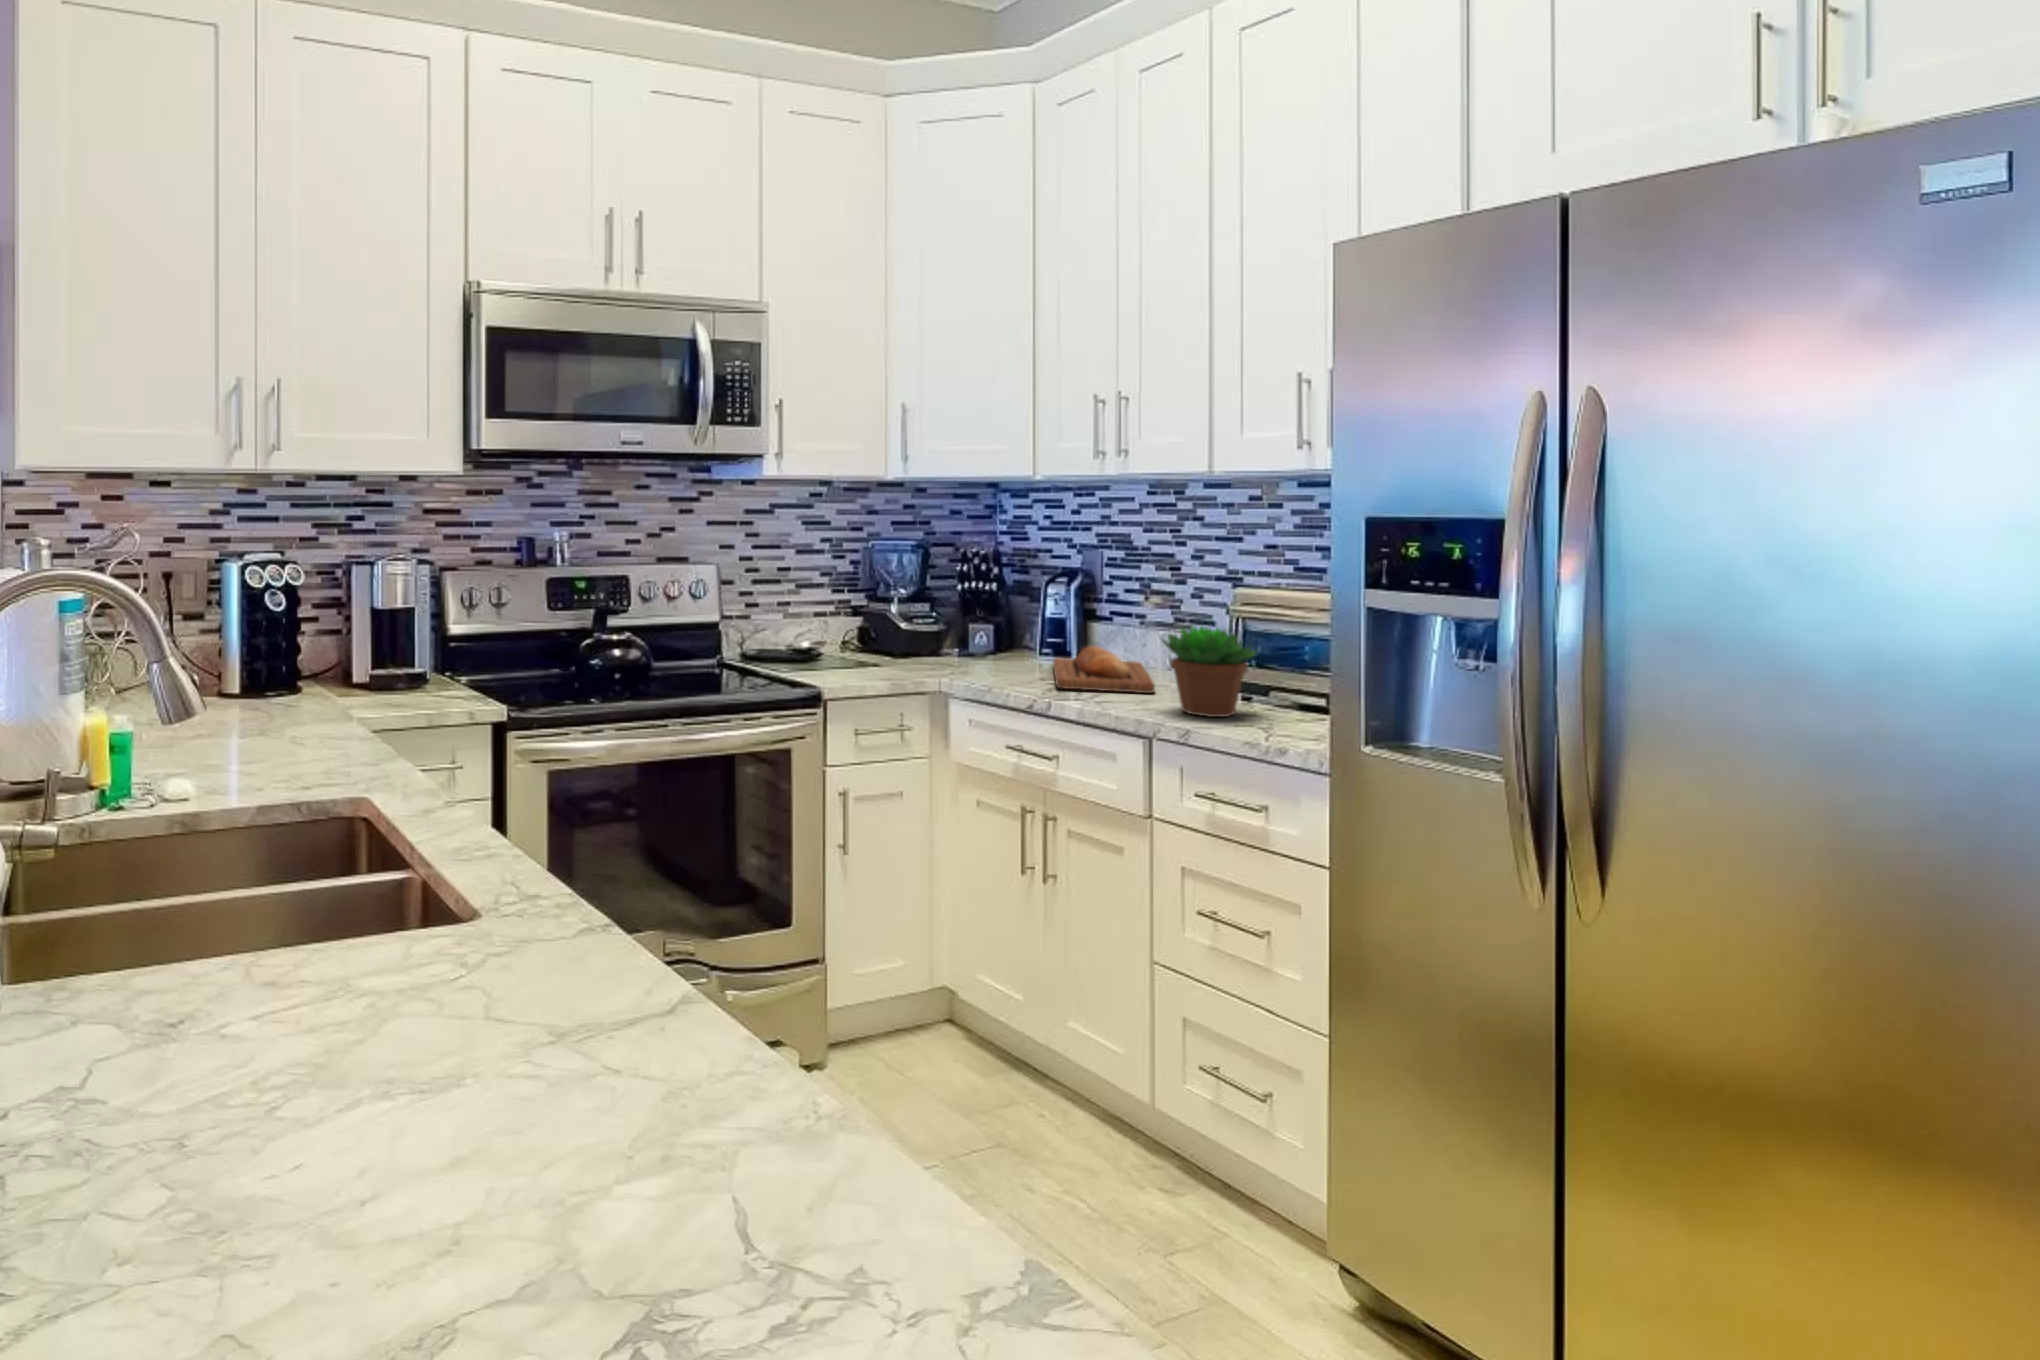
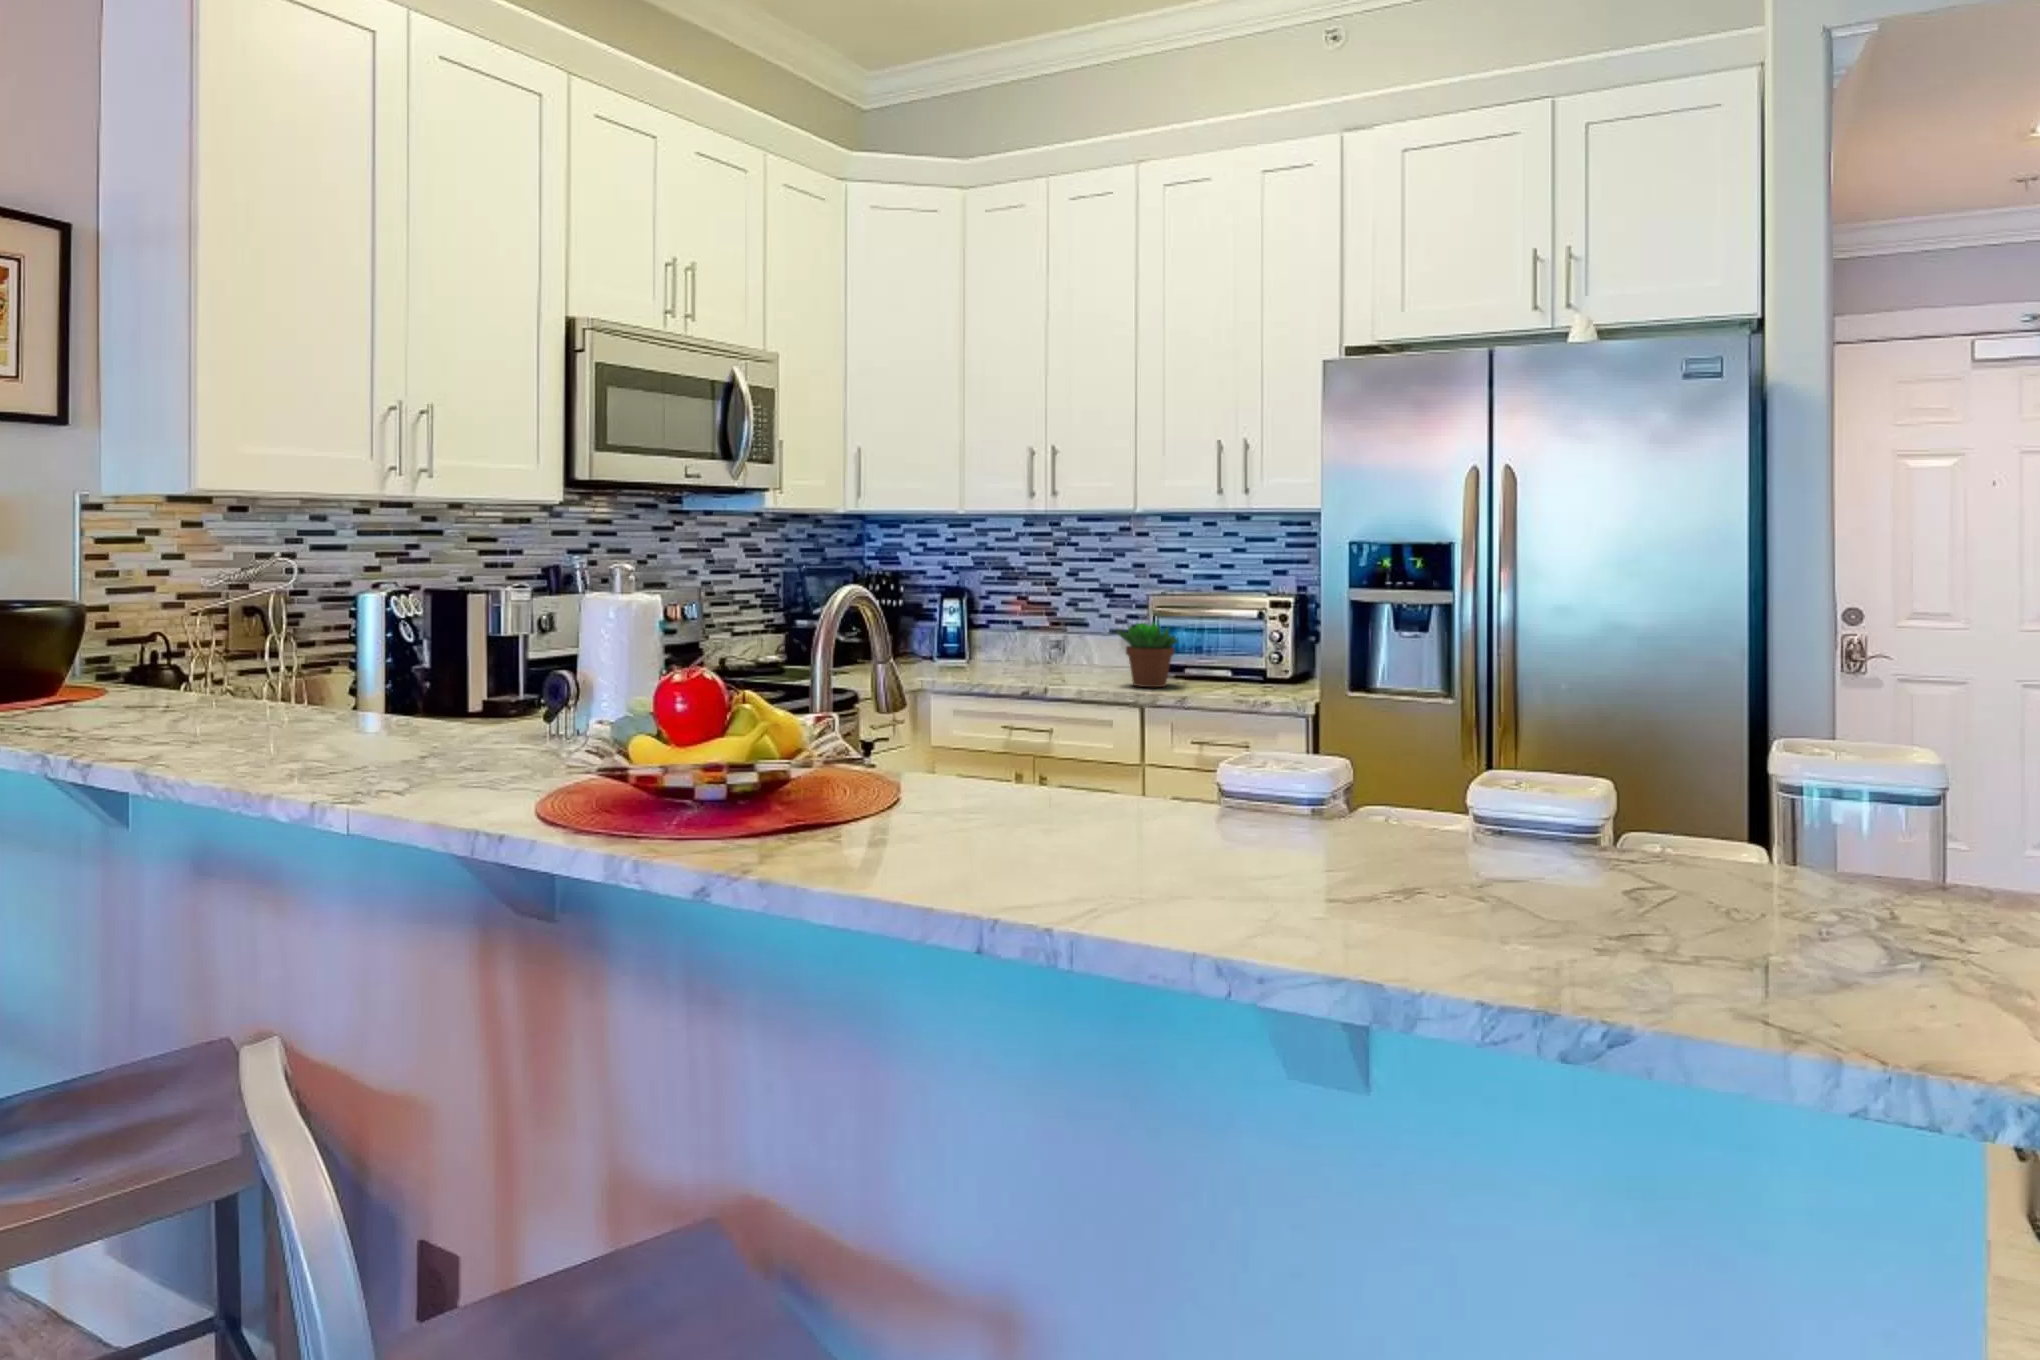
bread loaf: present [1053,646,1155,693] -> none [975,649,1088,680]

